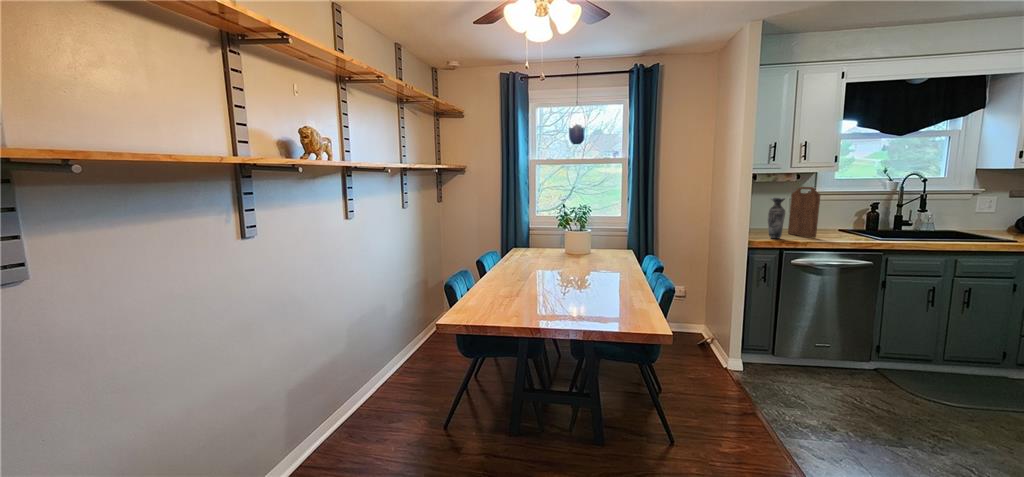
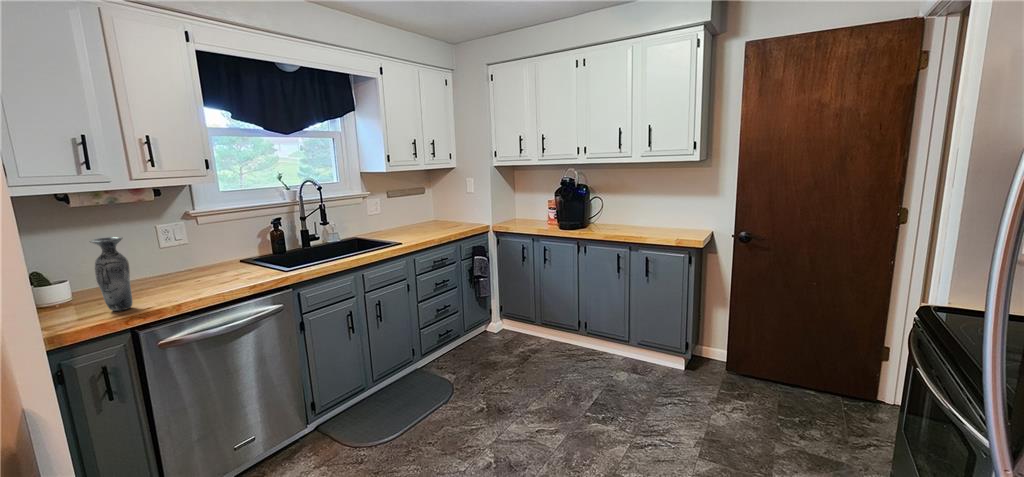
cutting board: present [788,187,820,238] -> none [144,211,198,290]

